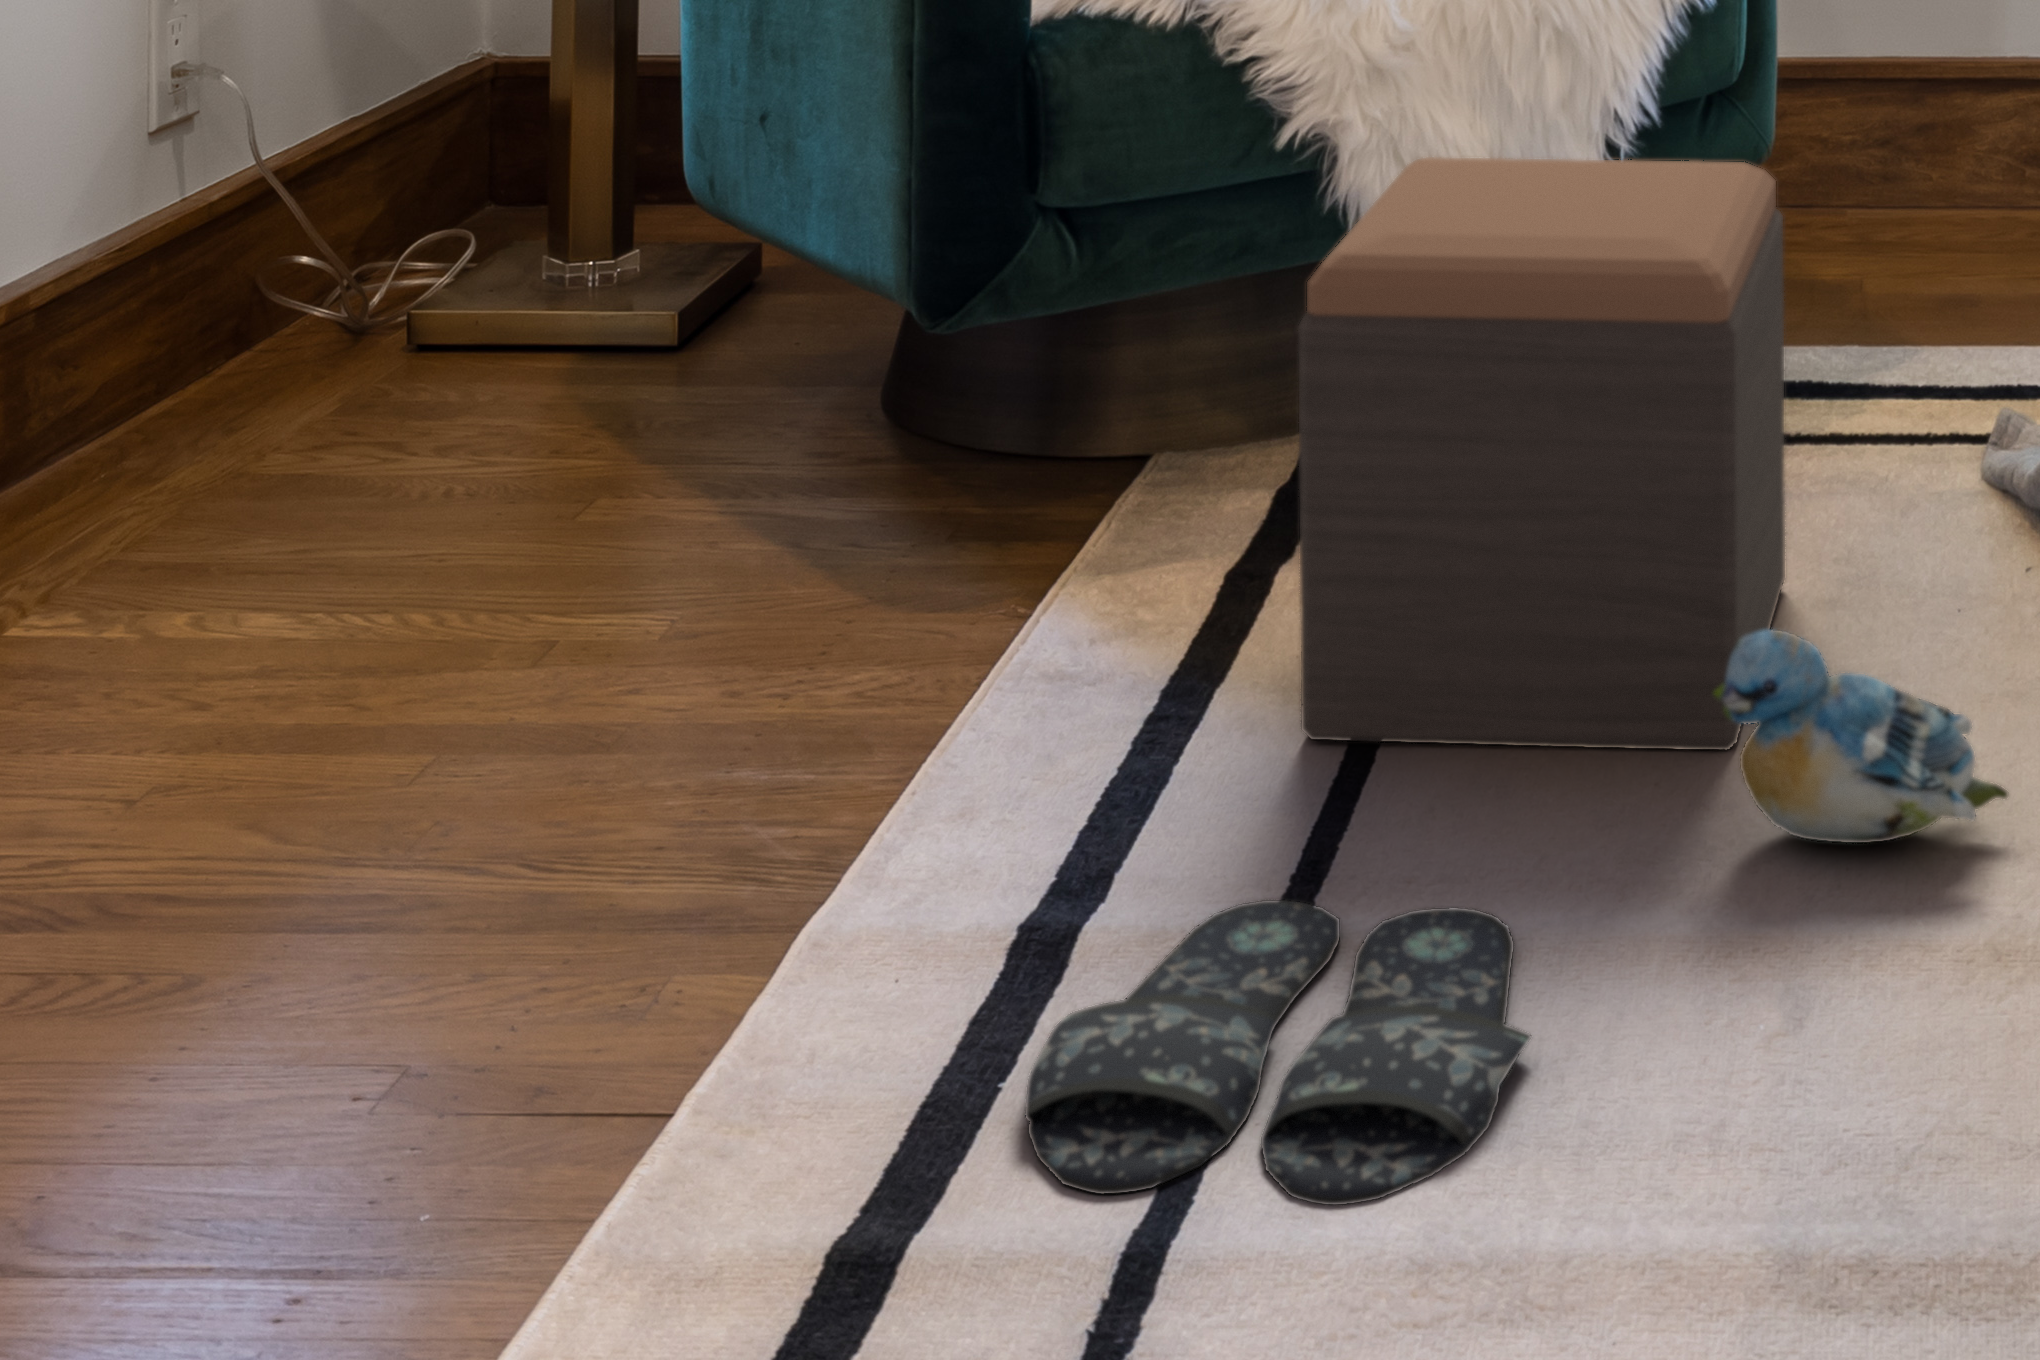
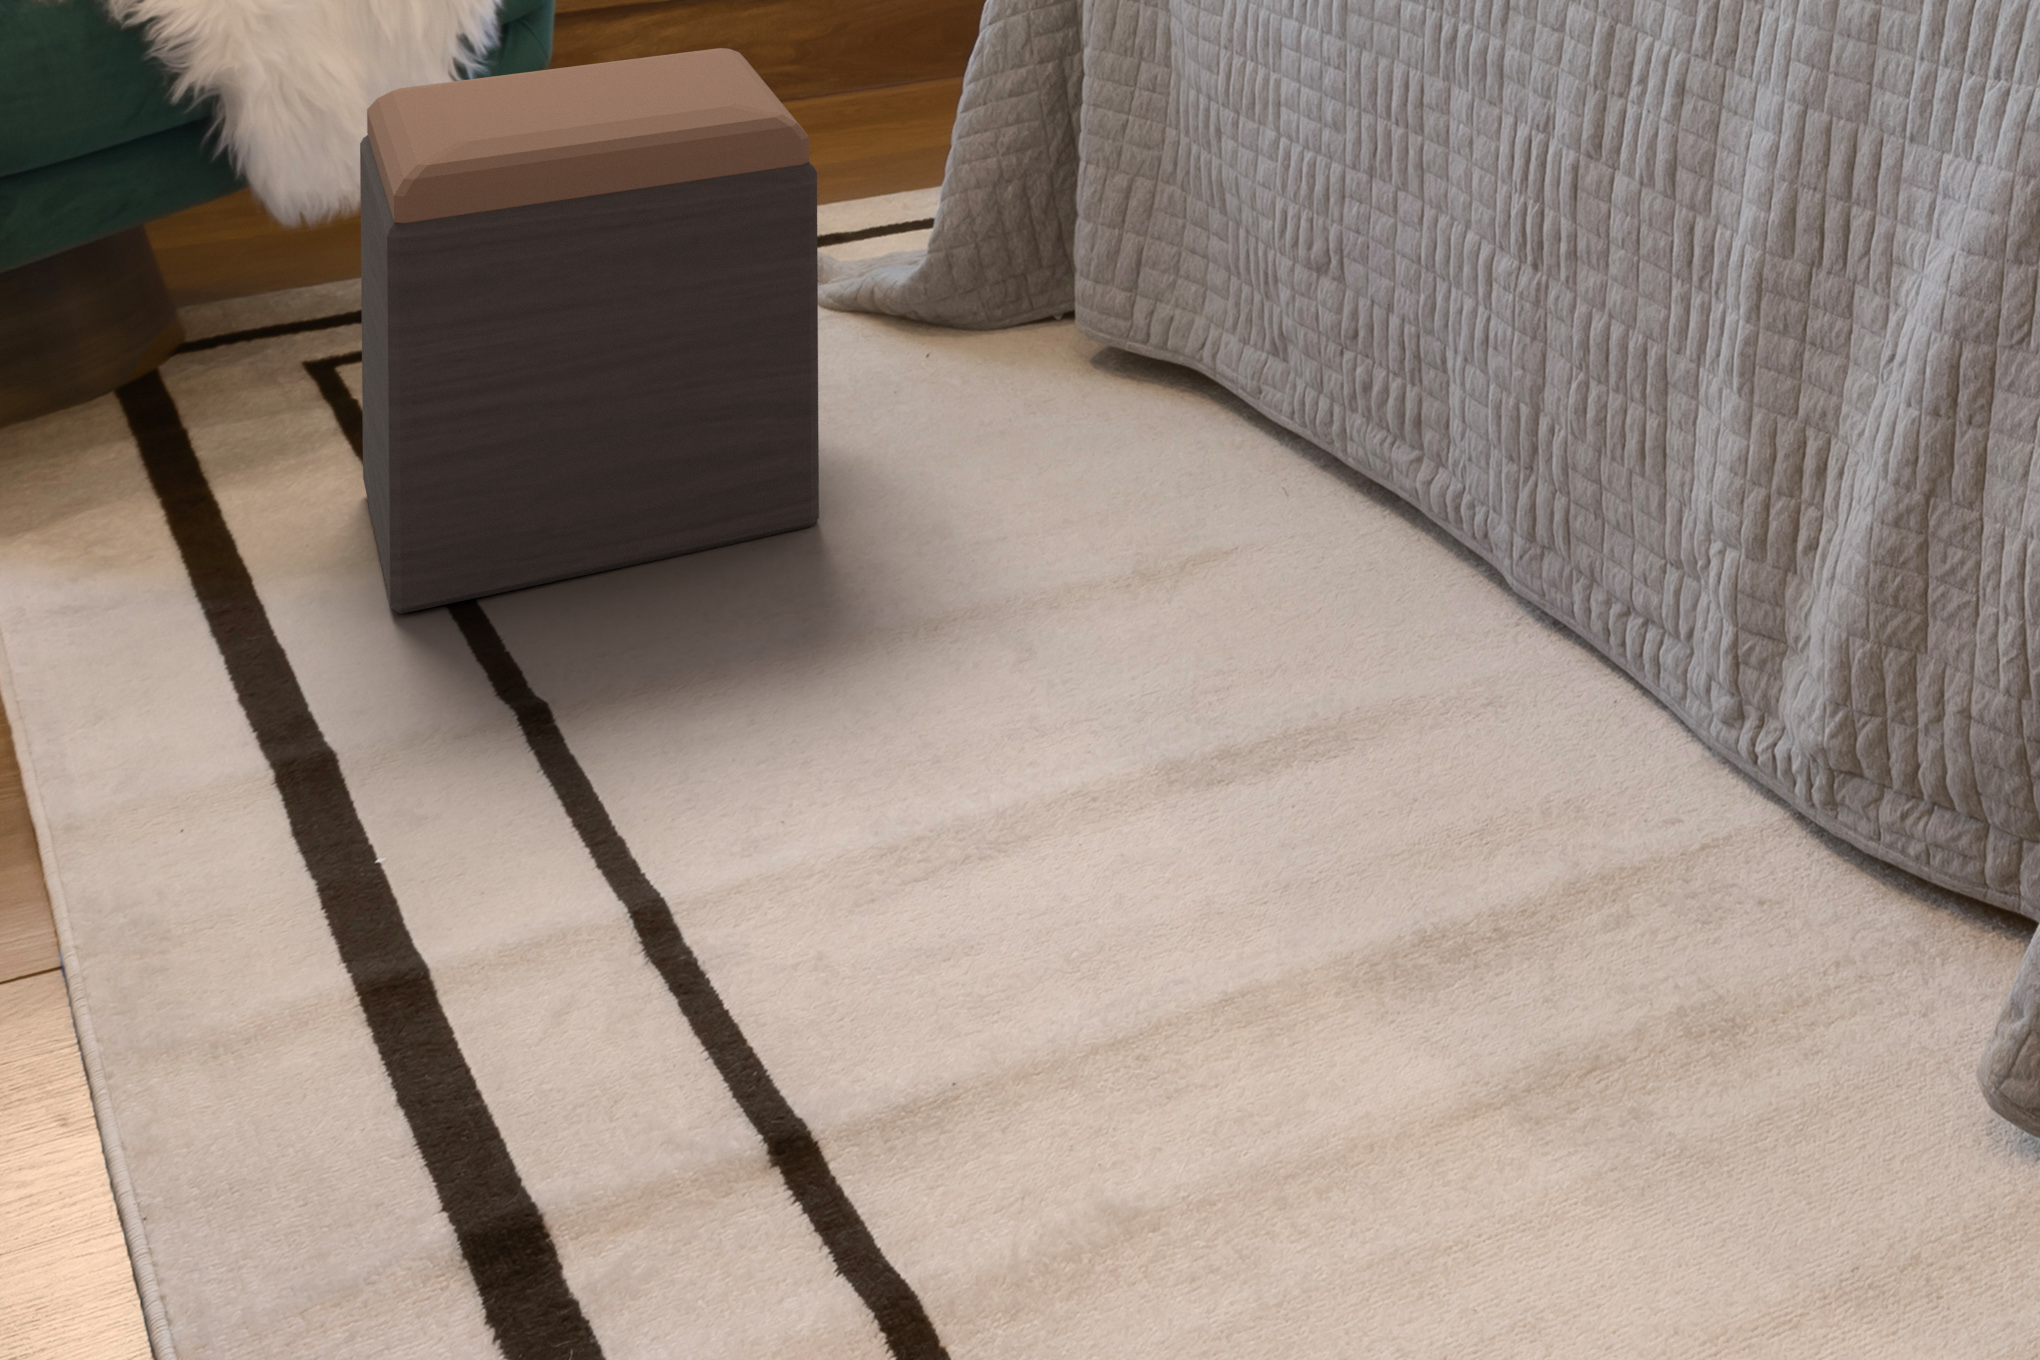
plush toy: present [1713,629,2008,843] -> none [860,395,1101,559]
slippers: present [1025,900,1531,1205] -> none [388,672,848,938]

